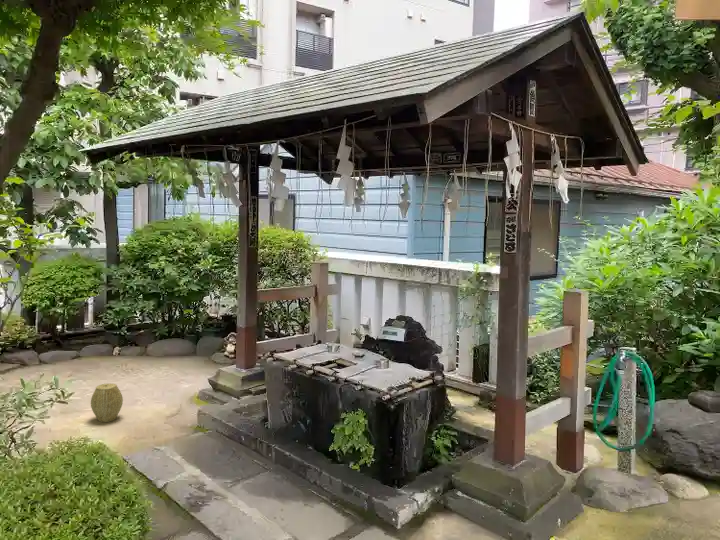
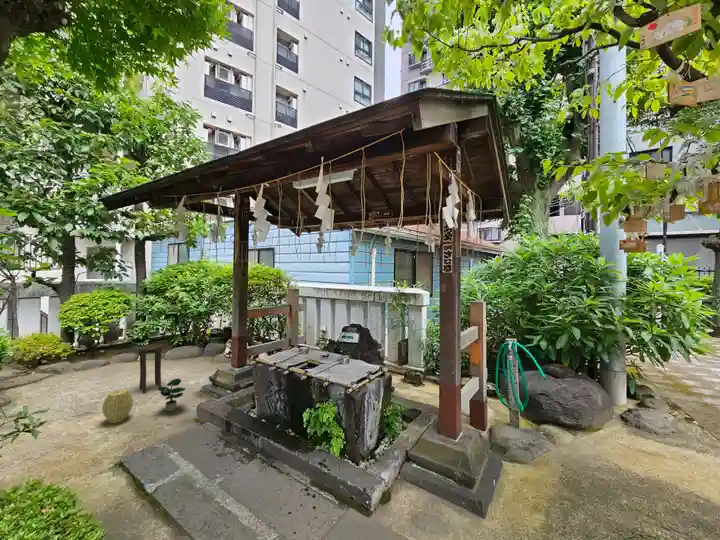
stool: none [120,331,150,393] -> present [137,344,163,393]
potted plant: none [148,376,182,415] -> present [156,379,185,412]

